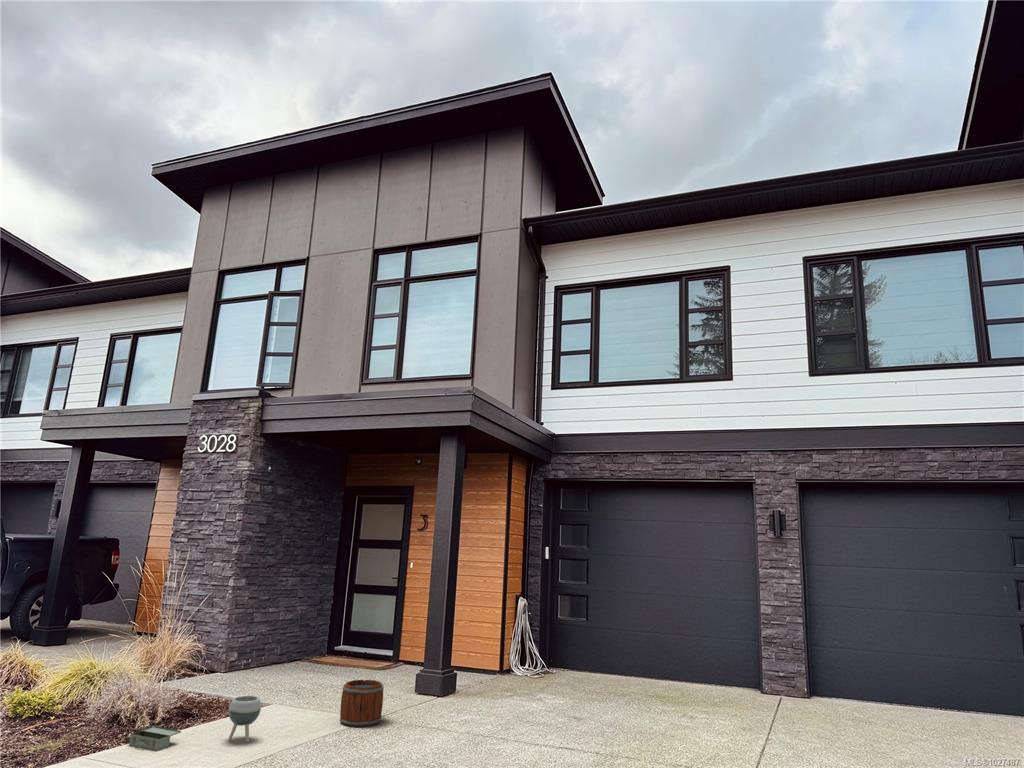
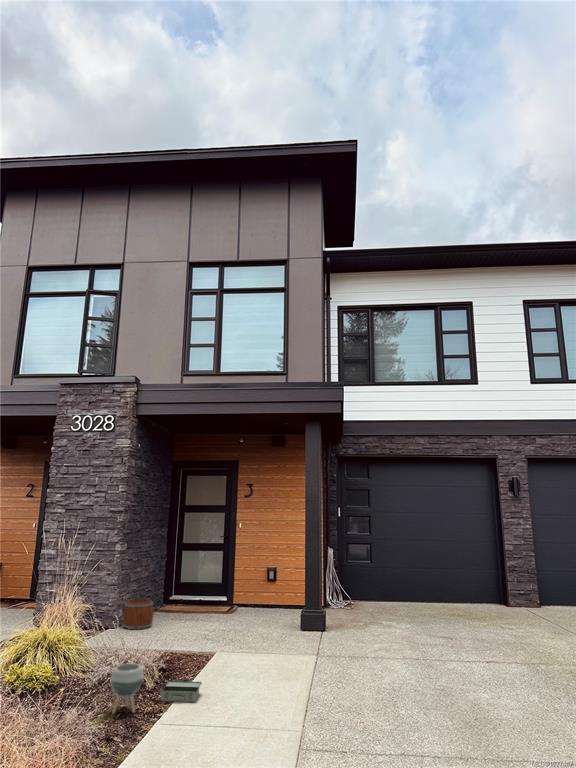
bucket: present [340,680,384,727] -> present [123,599,154,630]
planter: present [229,696,261,742] -> present [111,663,143,713]

